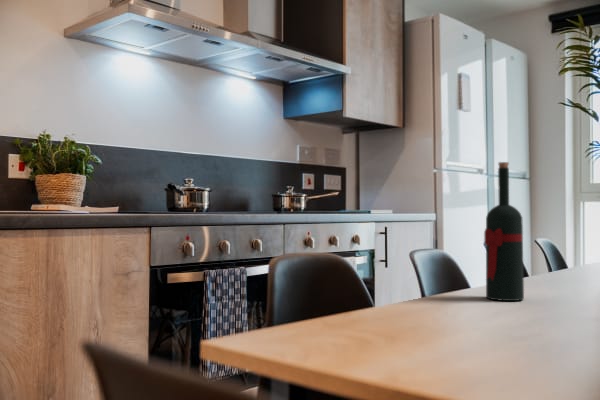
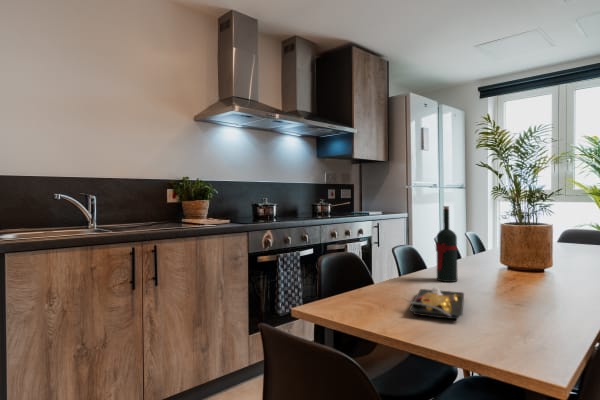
plate: none [421,294,541,350] -> present [406,287,464,319]

